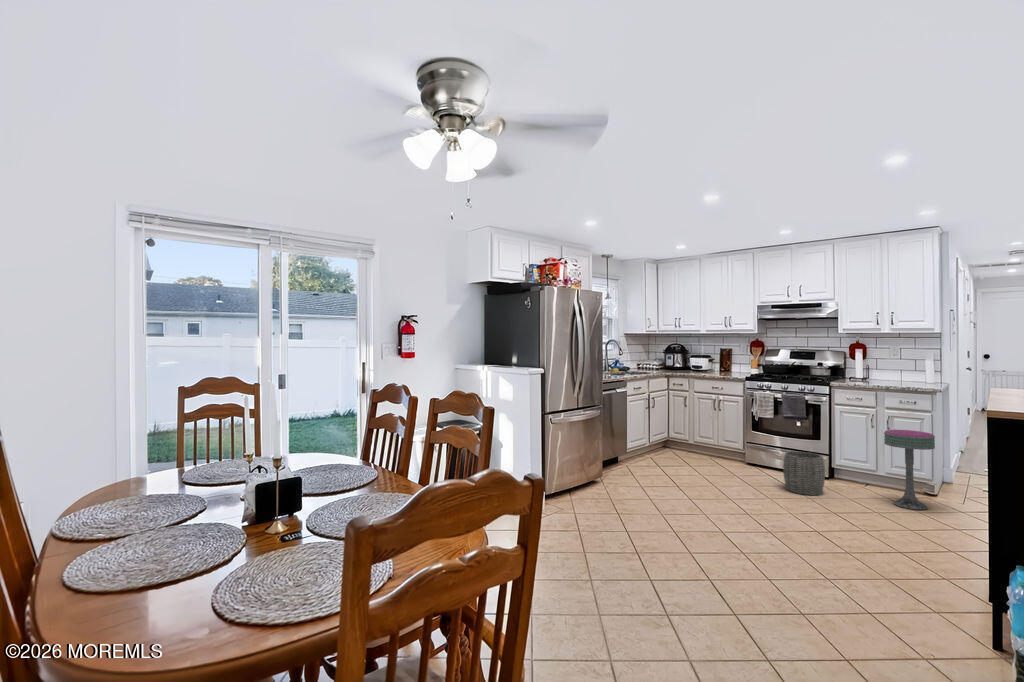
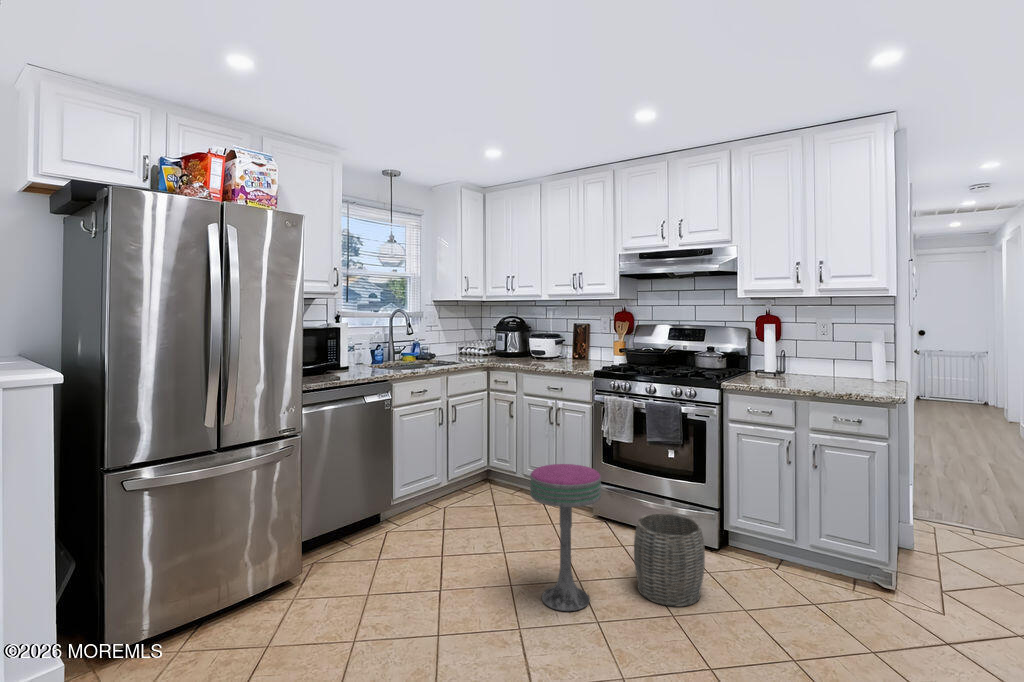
bar stool: present [884,430,935,510] -> present [530,464,601,611]

